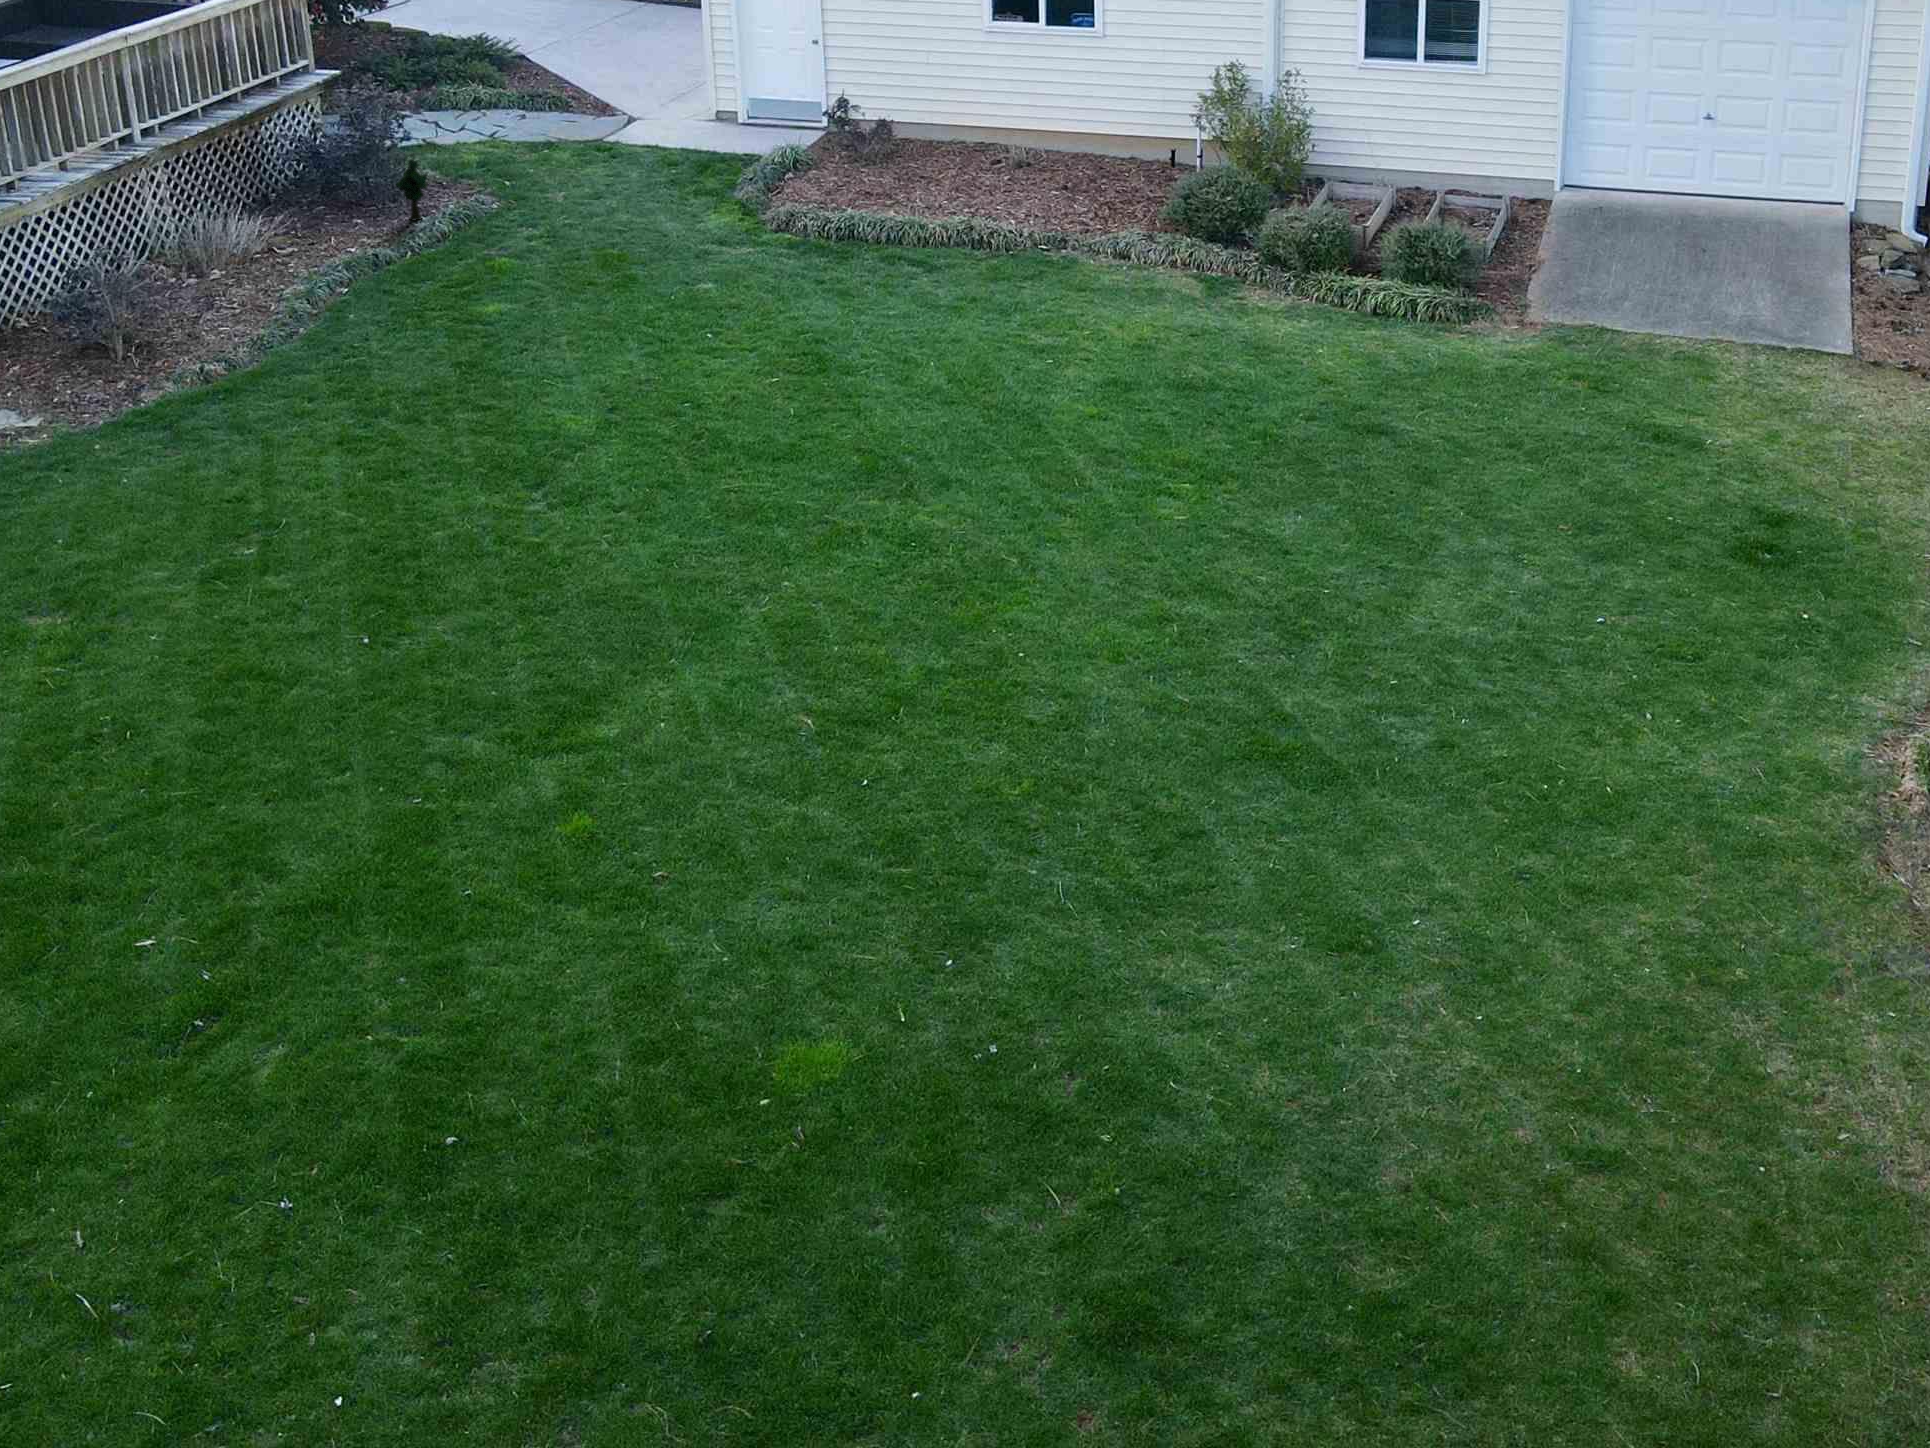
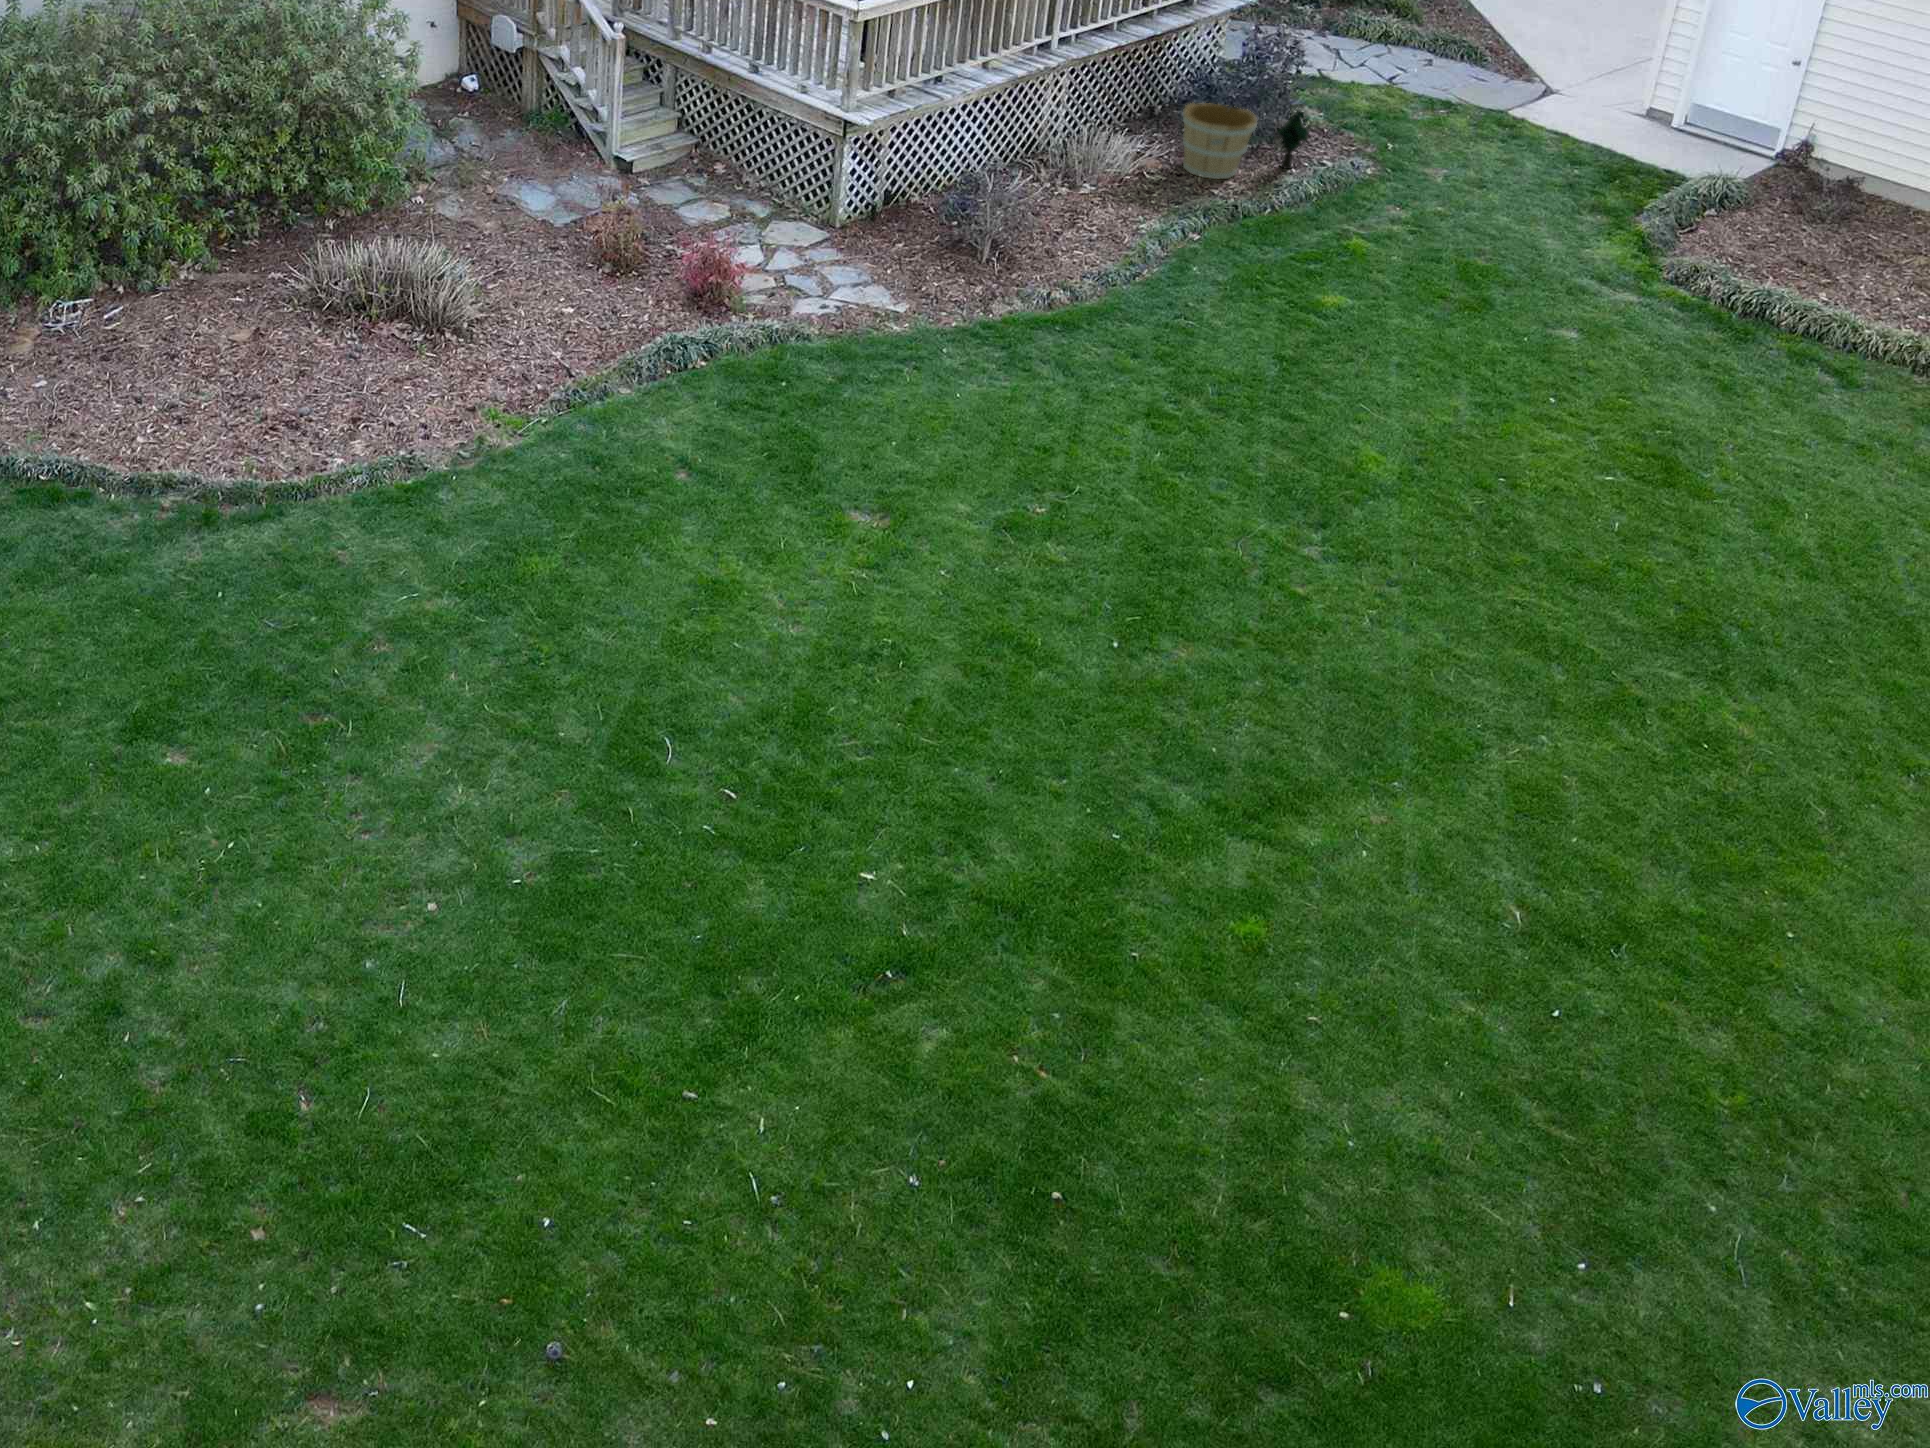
wooden bucket: none [296,169,374,244] -> present [1183,103,1257,179]

